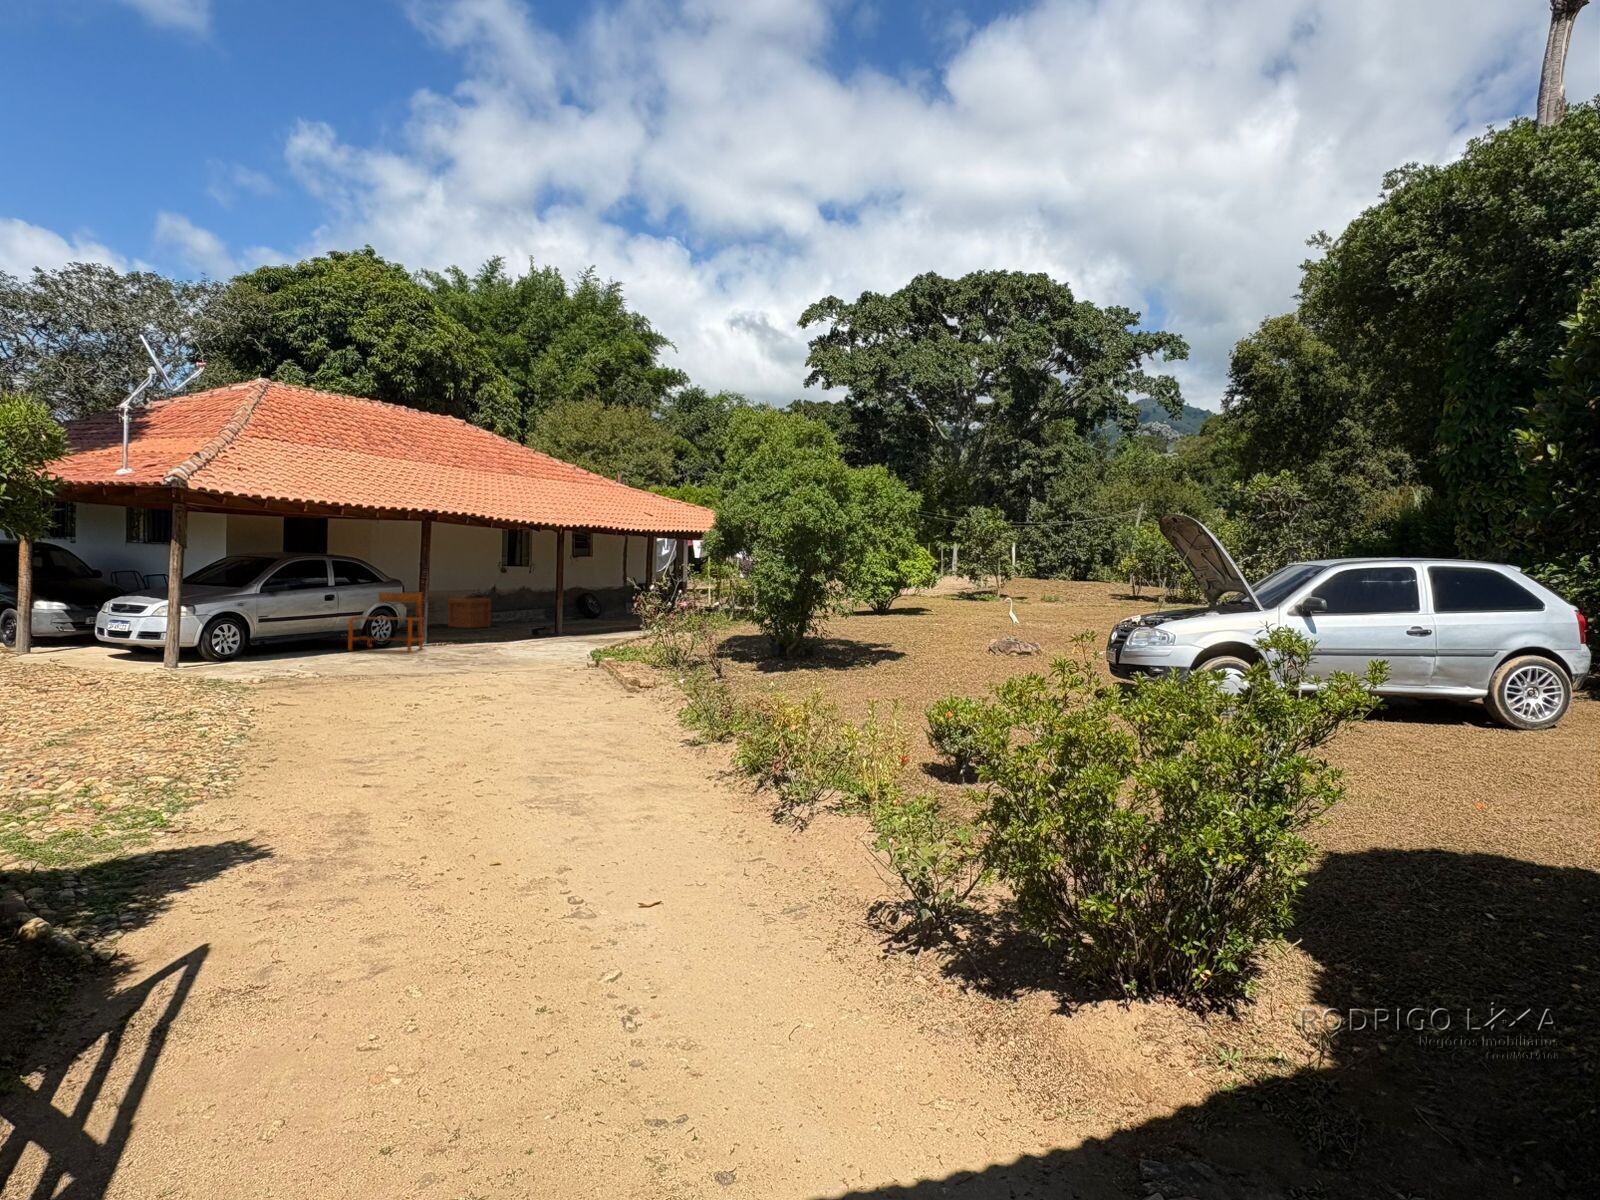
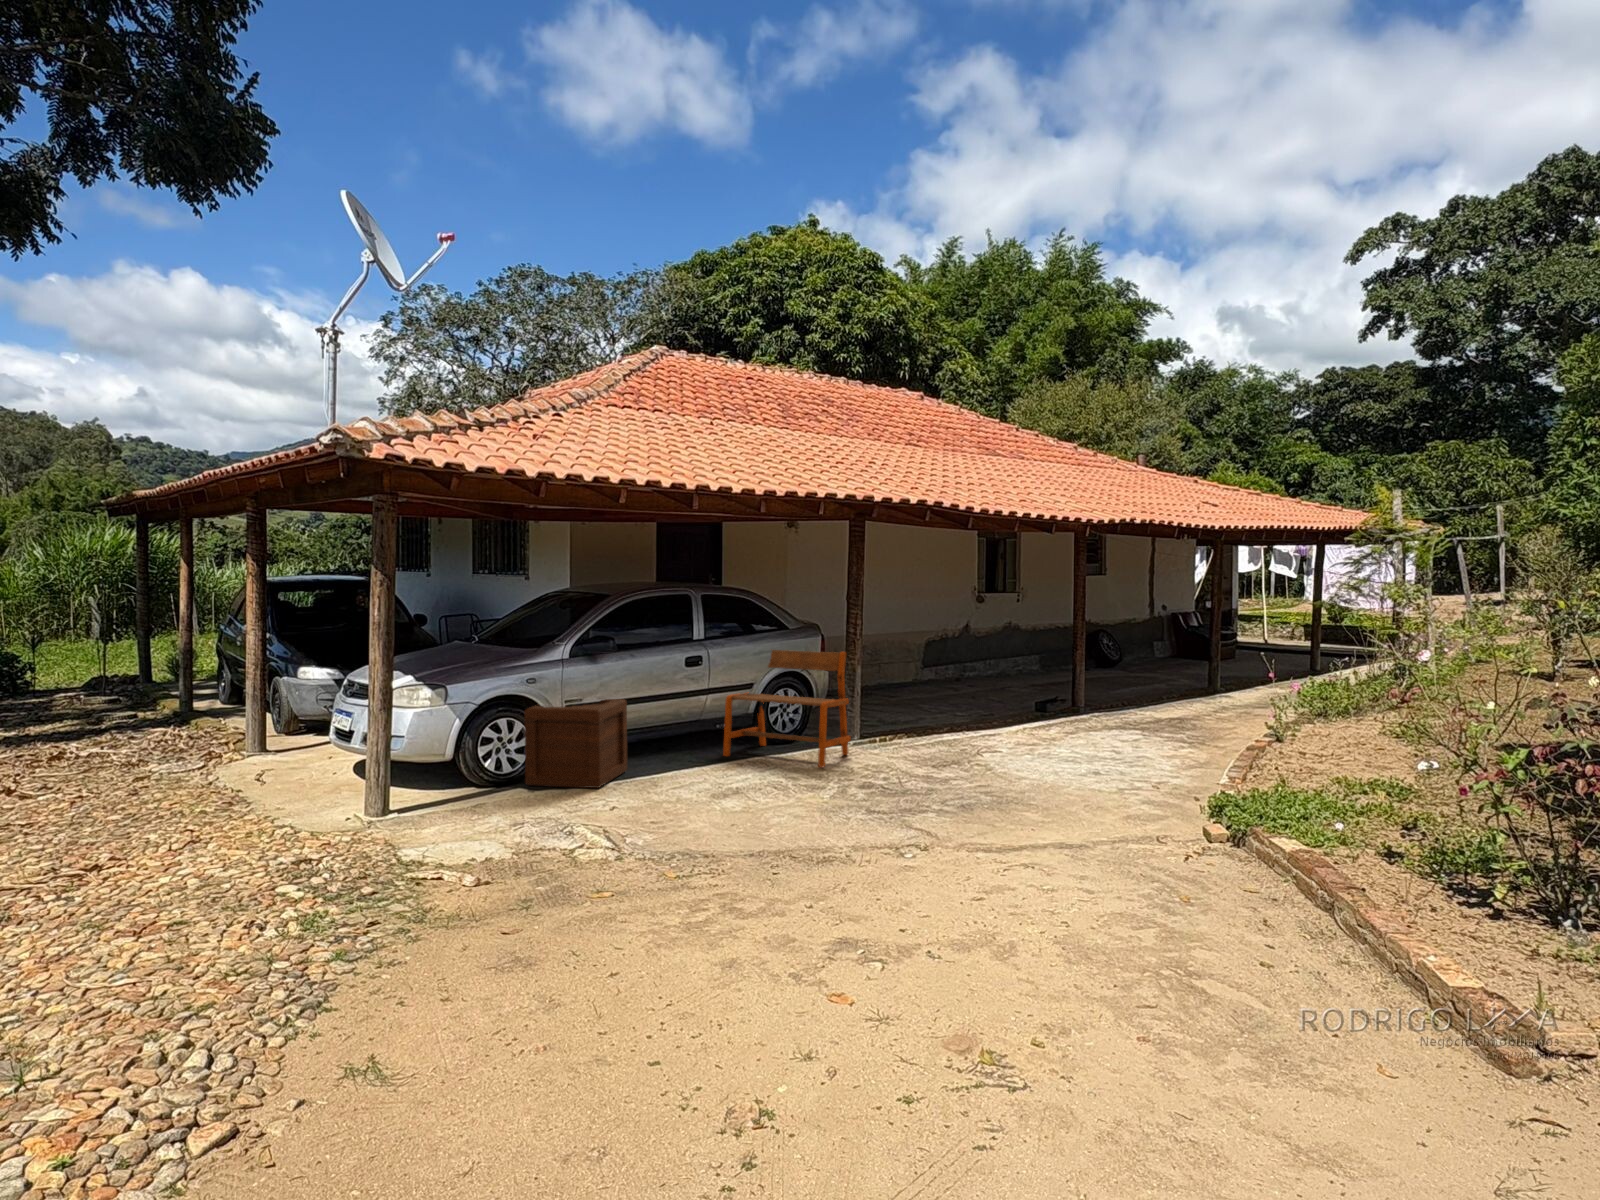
wooden crate: present [448,598,491,628] -> present [524,699,627,788]

